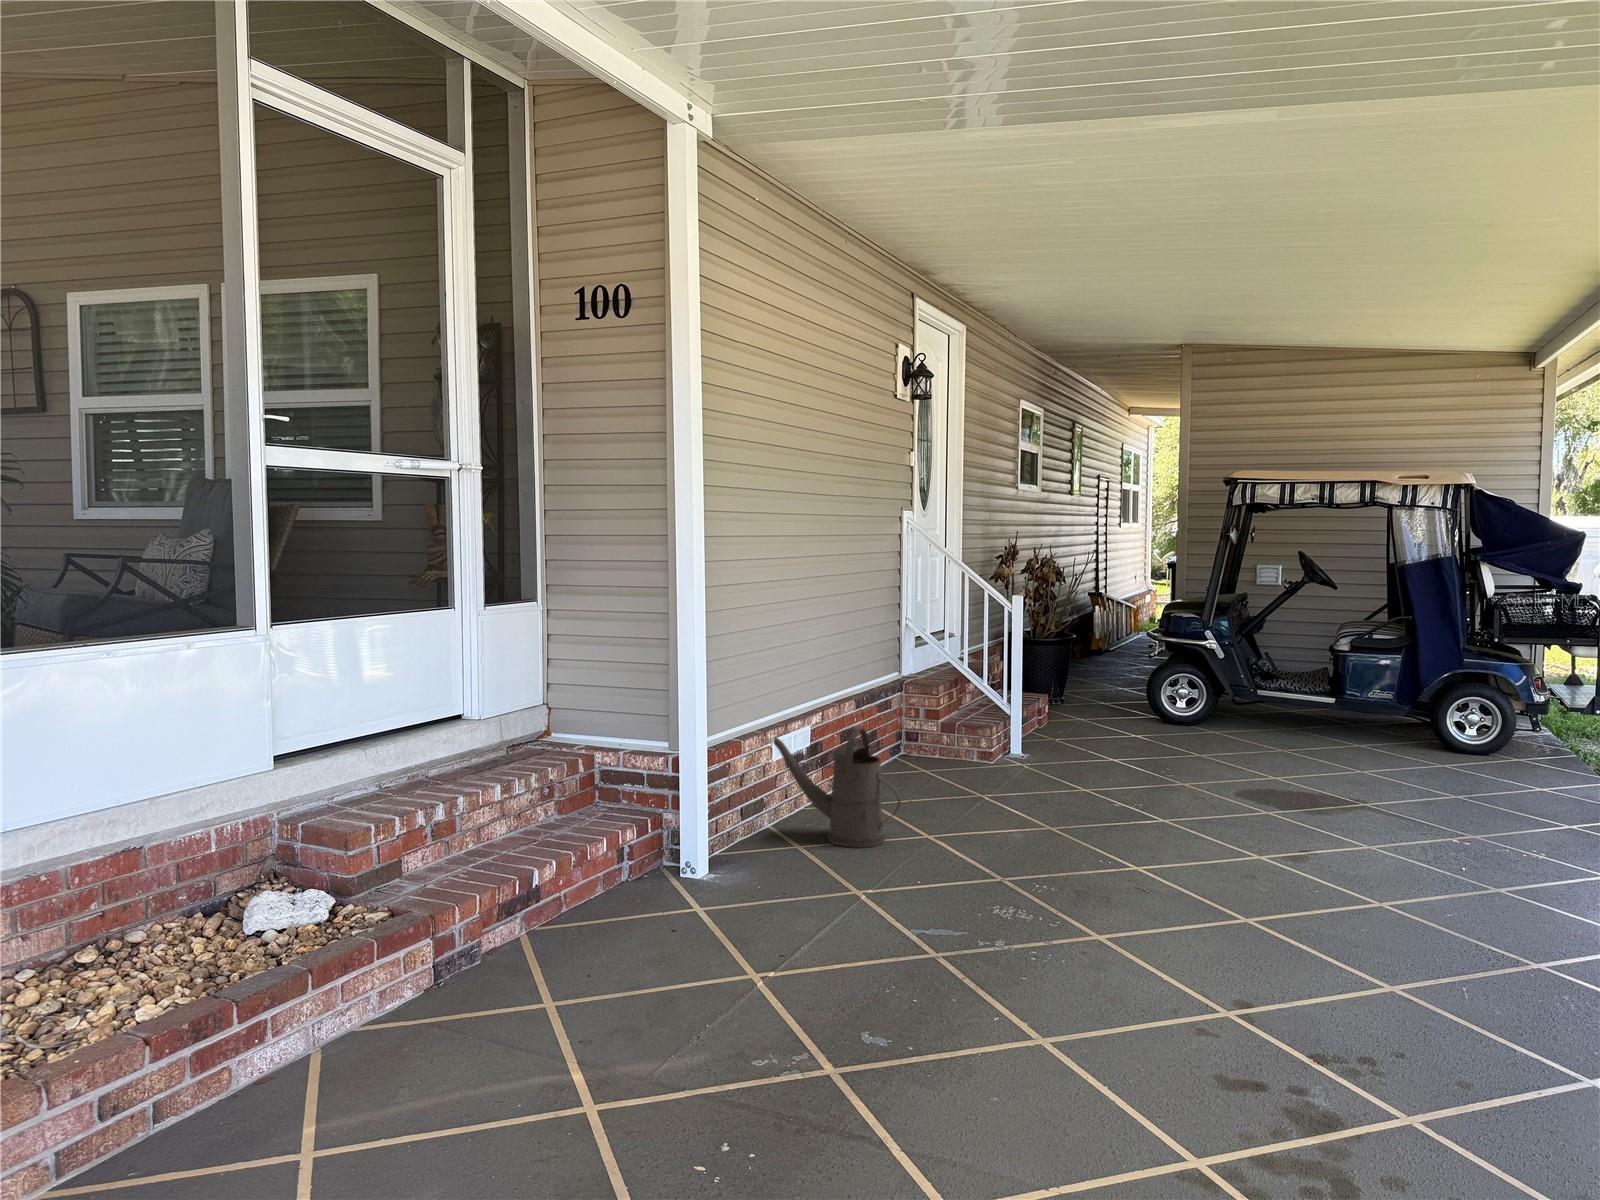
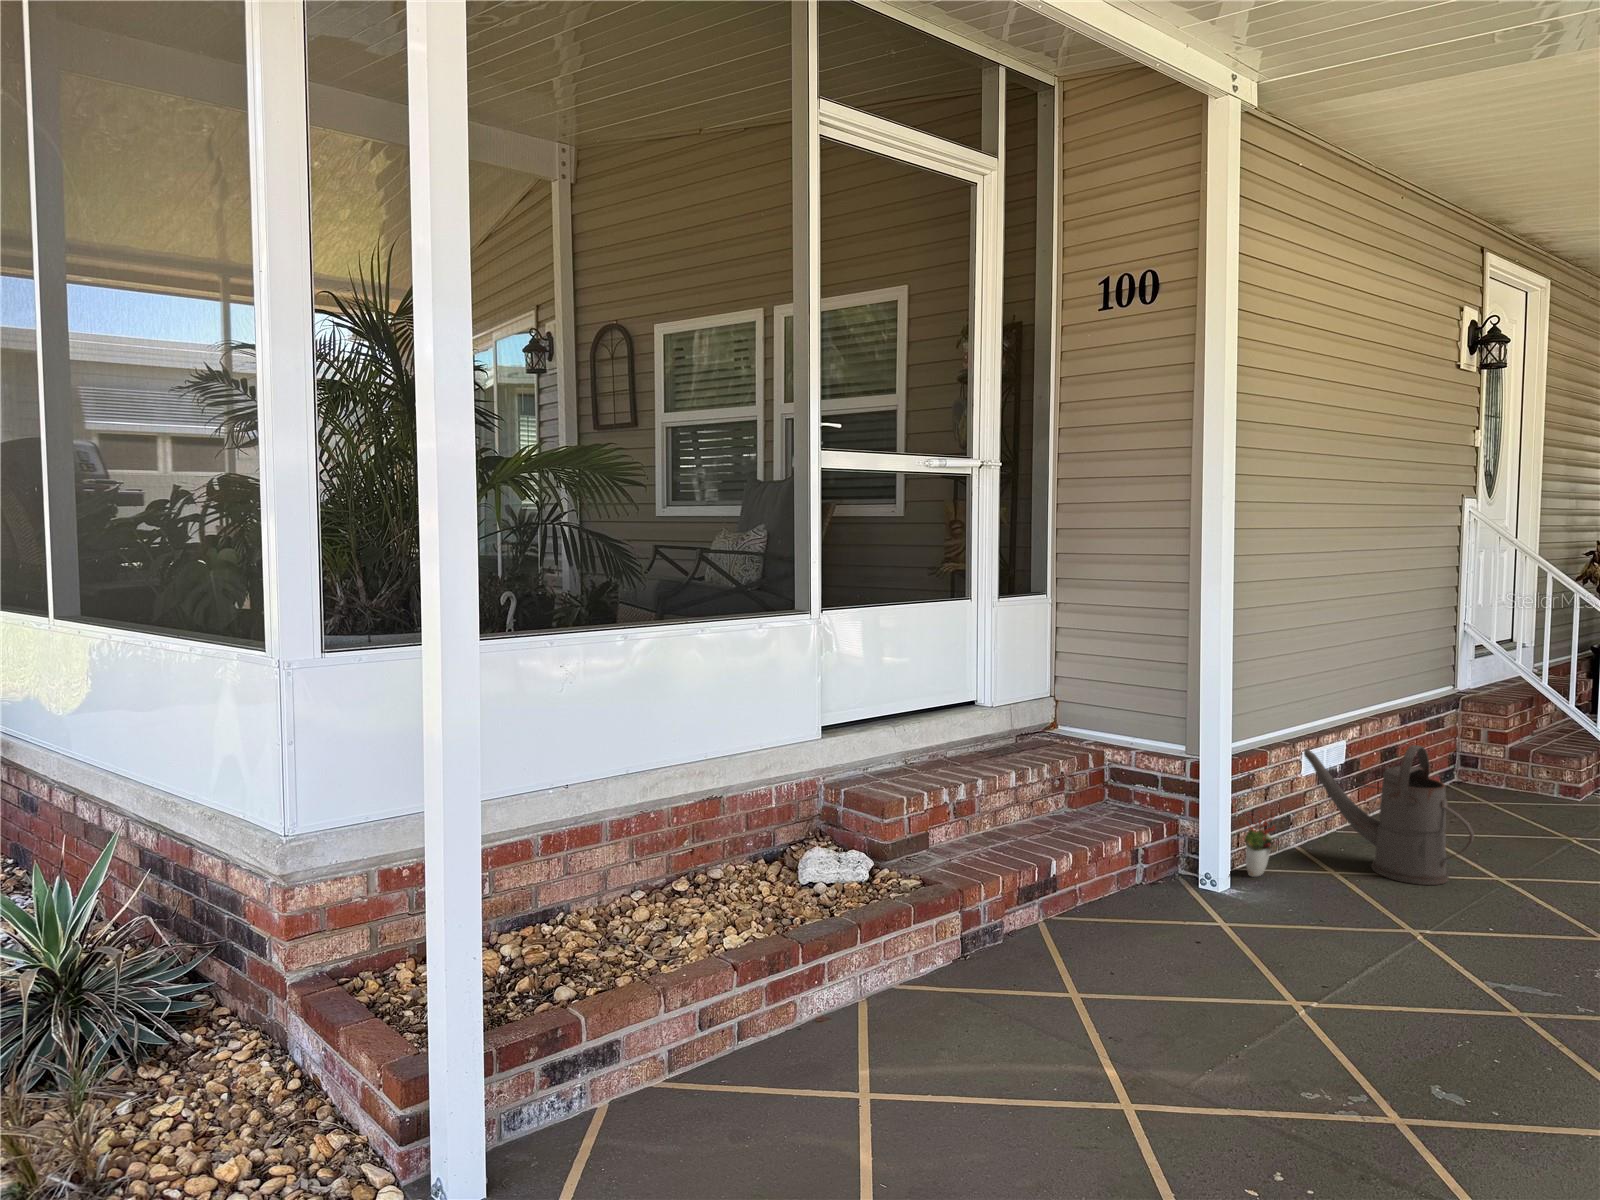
decorative plant: none [720,797,748,860] -> present [1245,811,1276,876]

